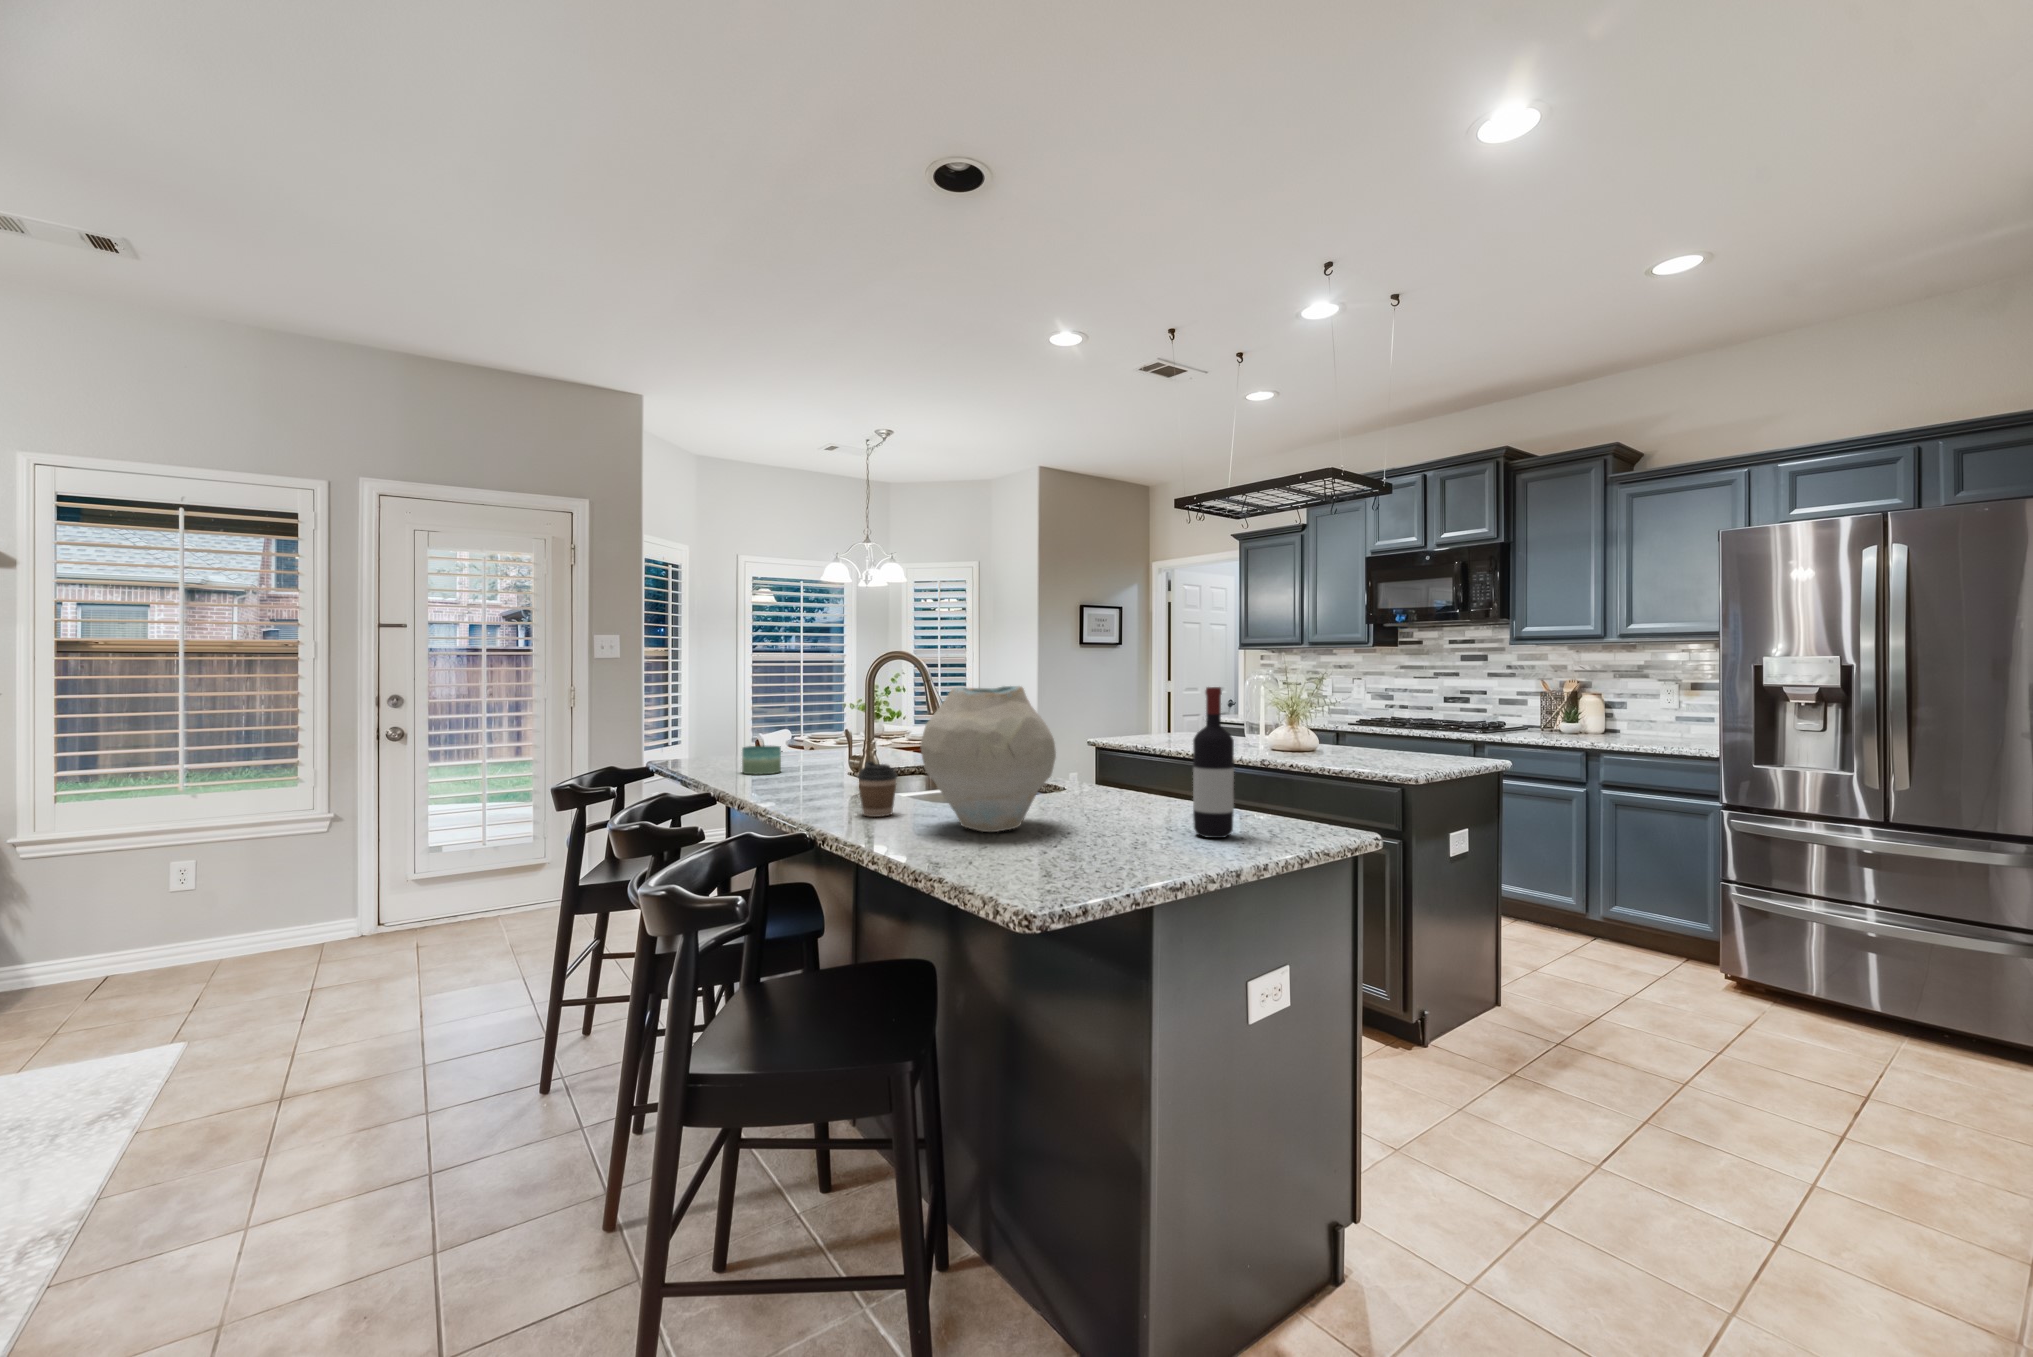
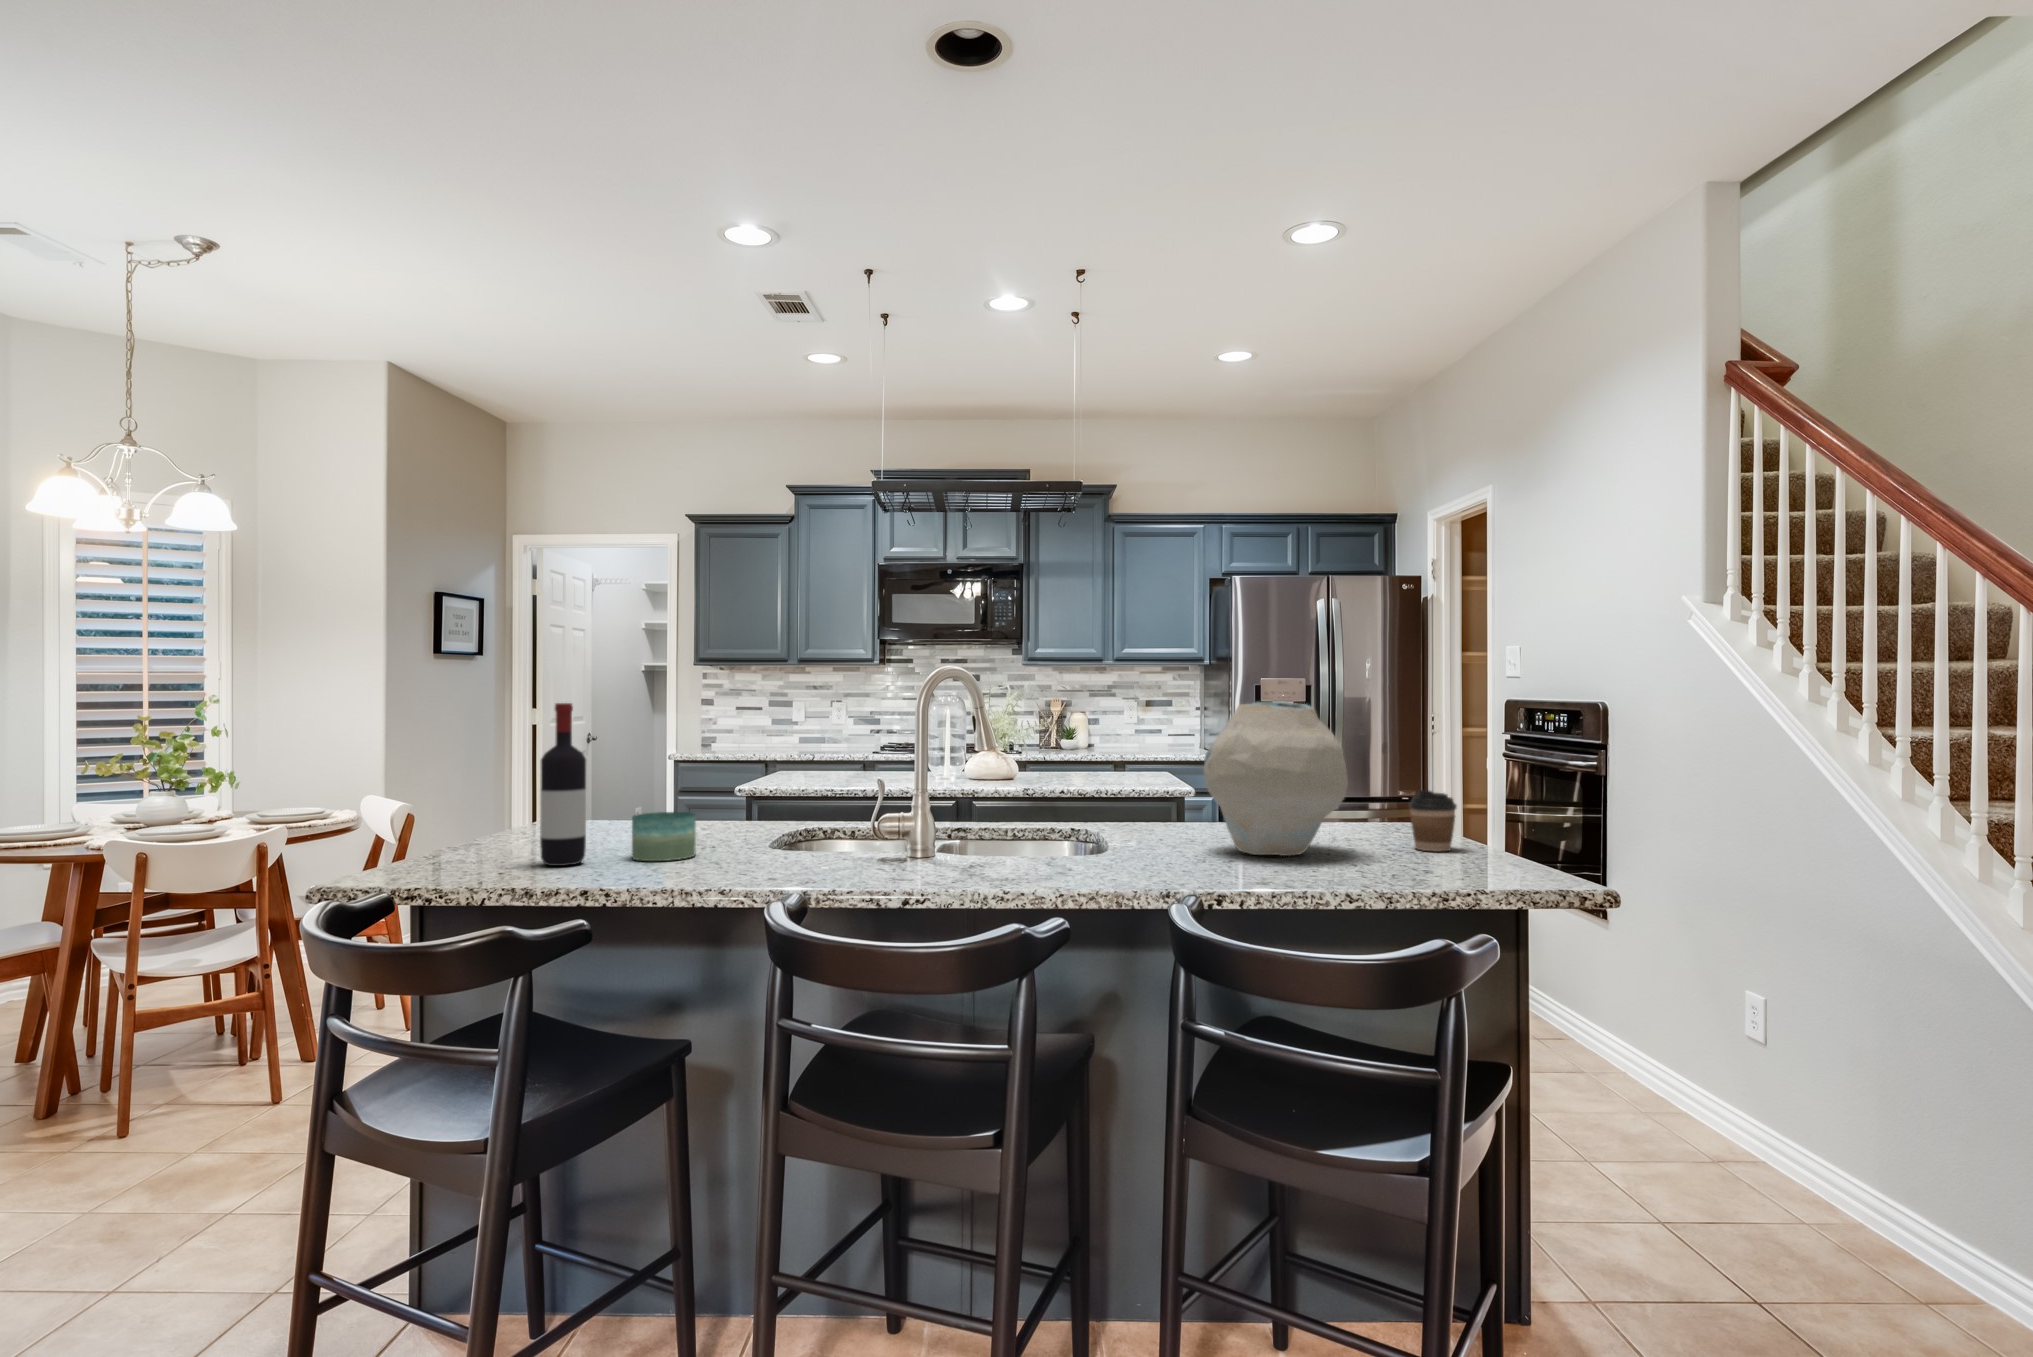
wine bottle: present [1193,687,1234,838] -> present [540,703,586,866]
coffee cup: present [858,761,897,817] -> present [1409,790,1457,851]

